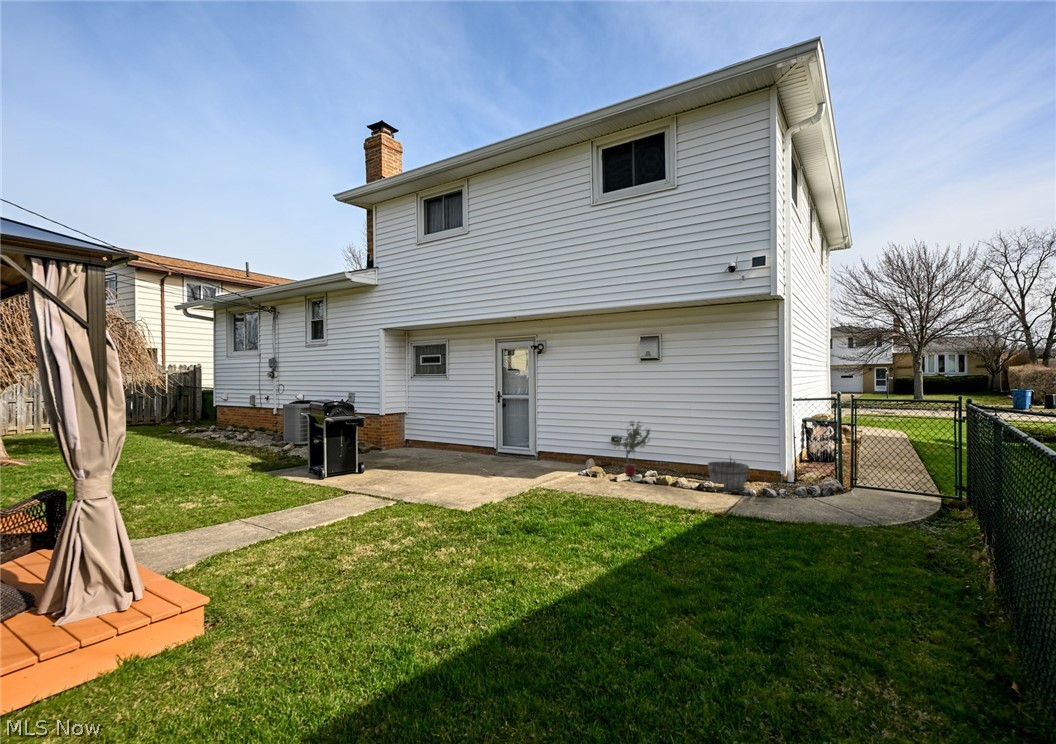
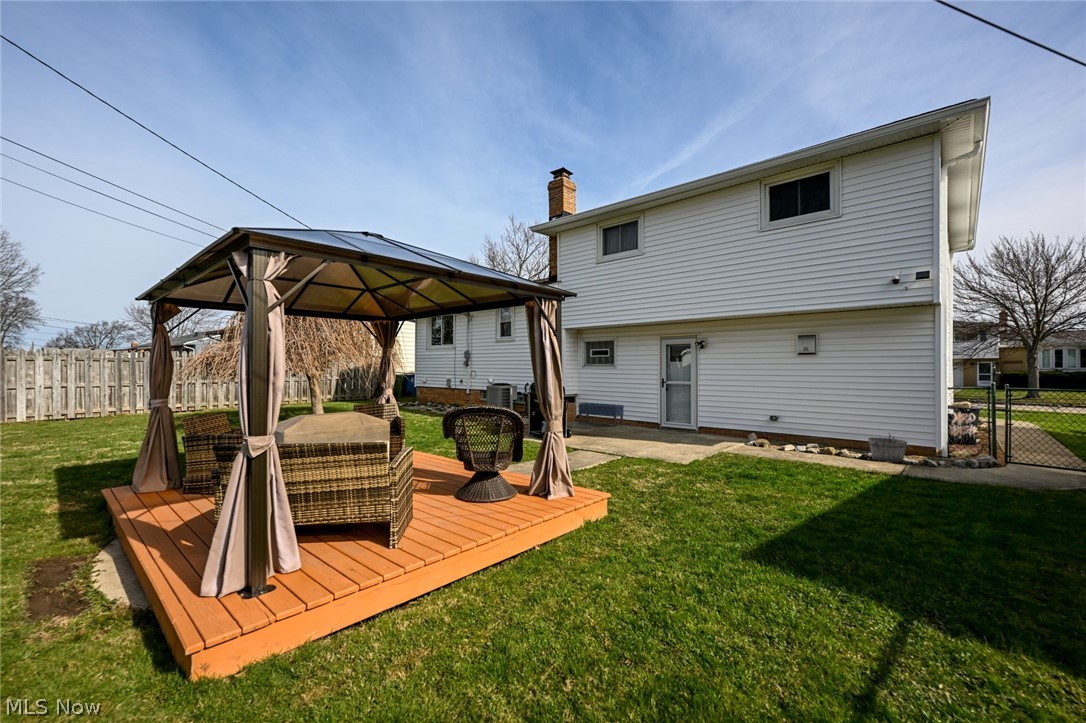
potted tree: present [611,421,650,476] -> none [774,403,814,448]
bench: none [404,422,457,452] -> present [578,403,624,426]

